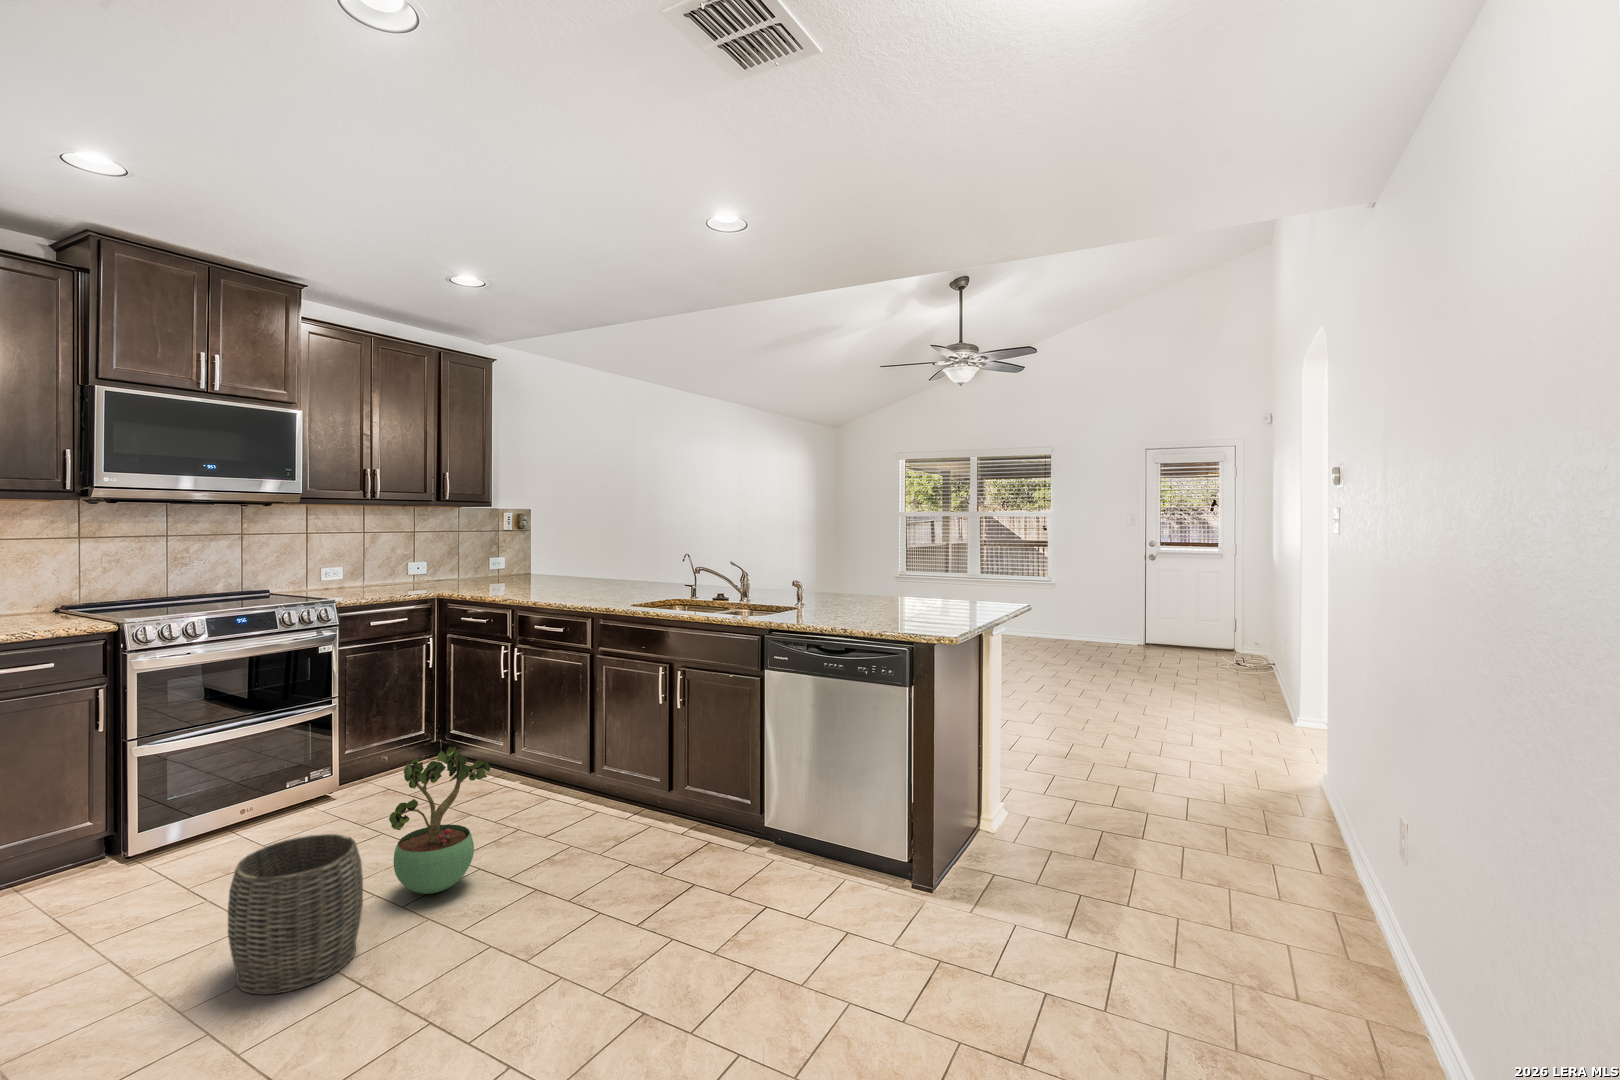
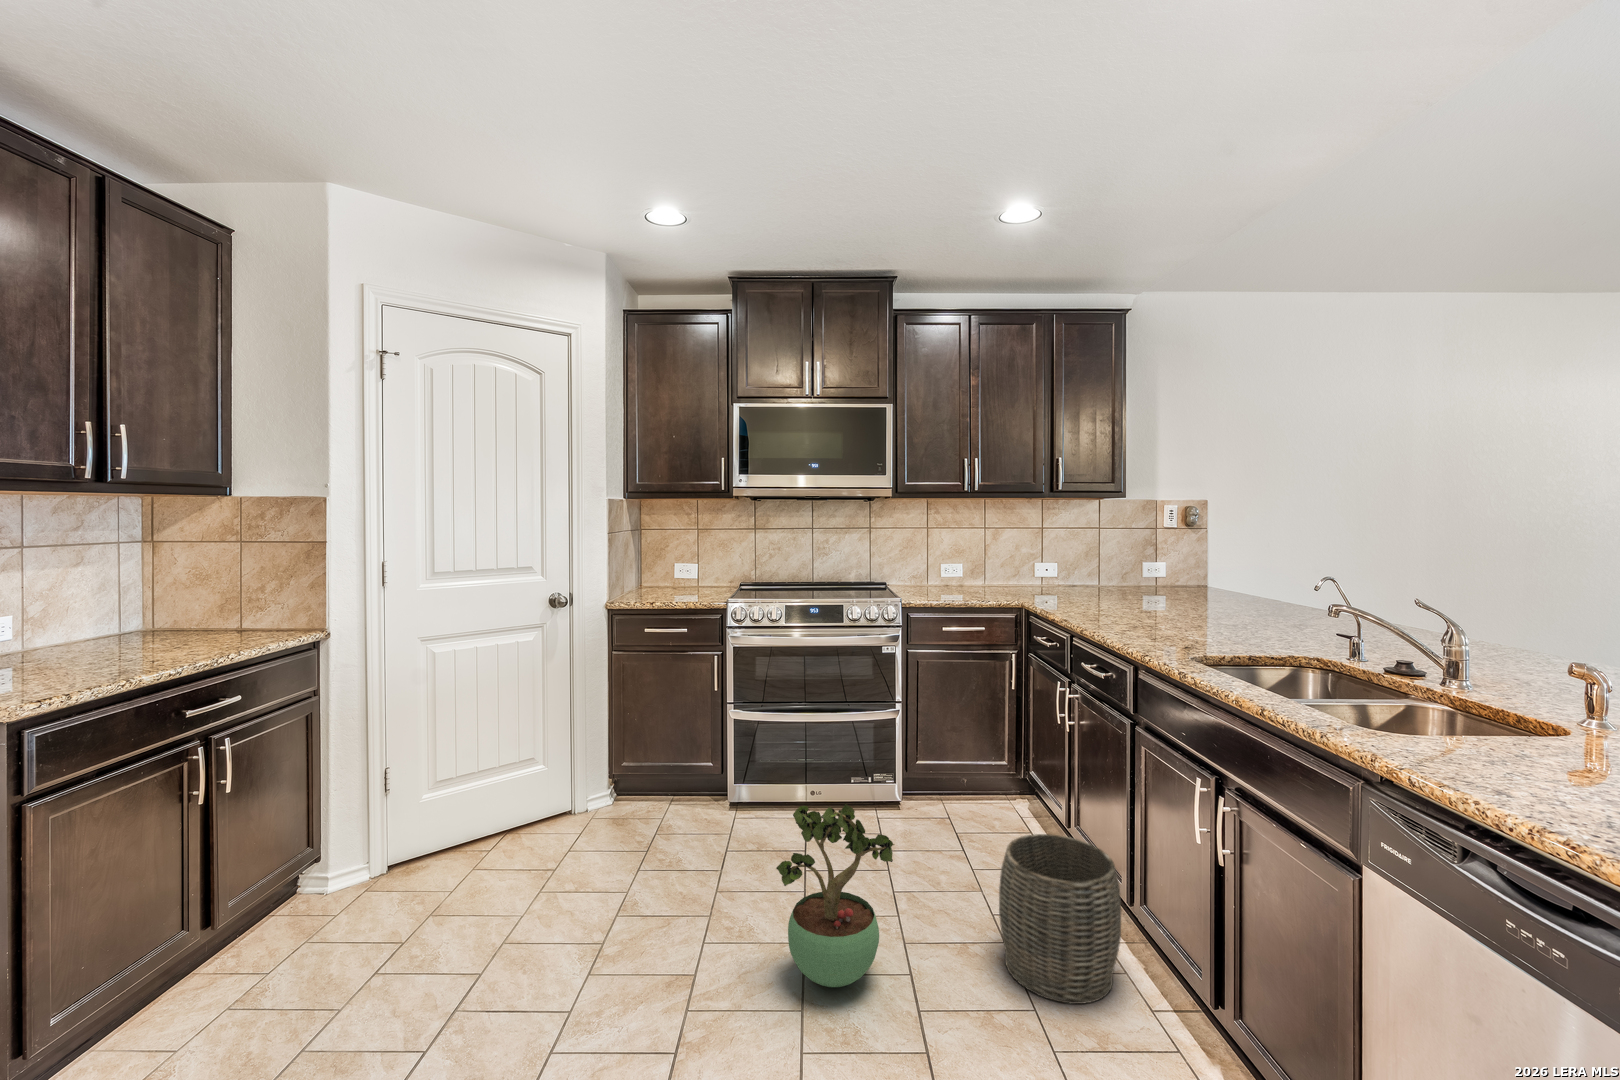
woven basket: present [228,834,363,995] -> present [999,834,1121,1004]

